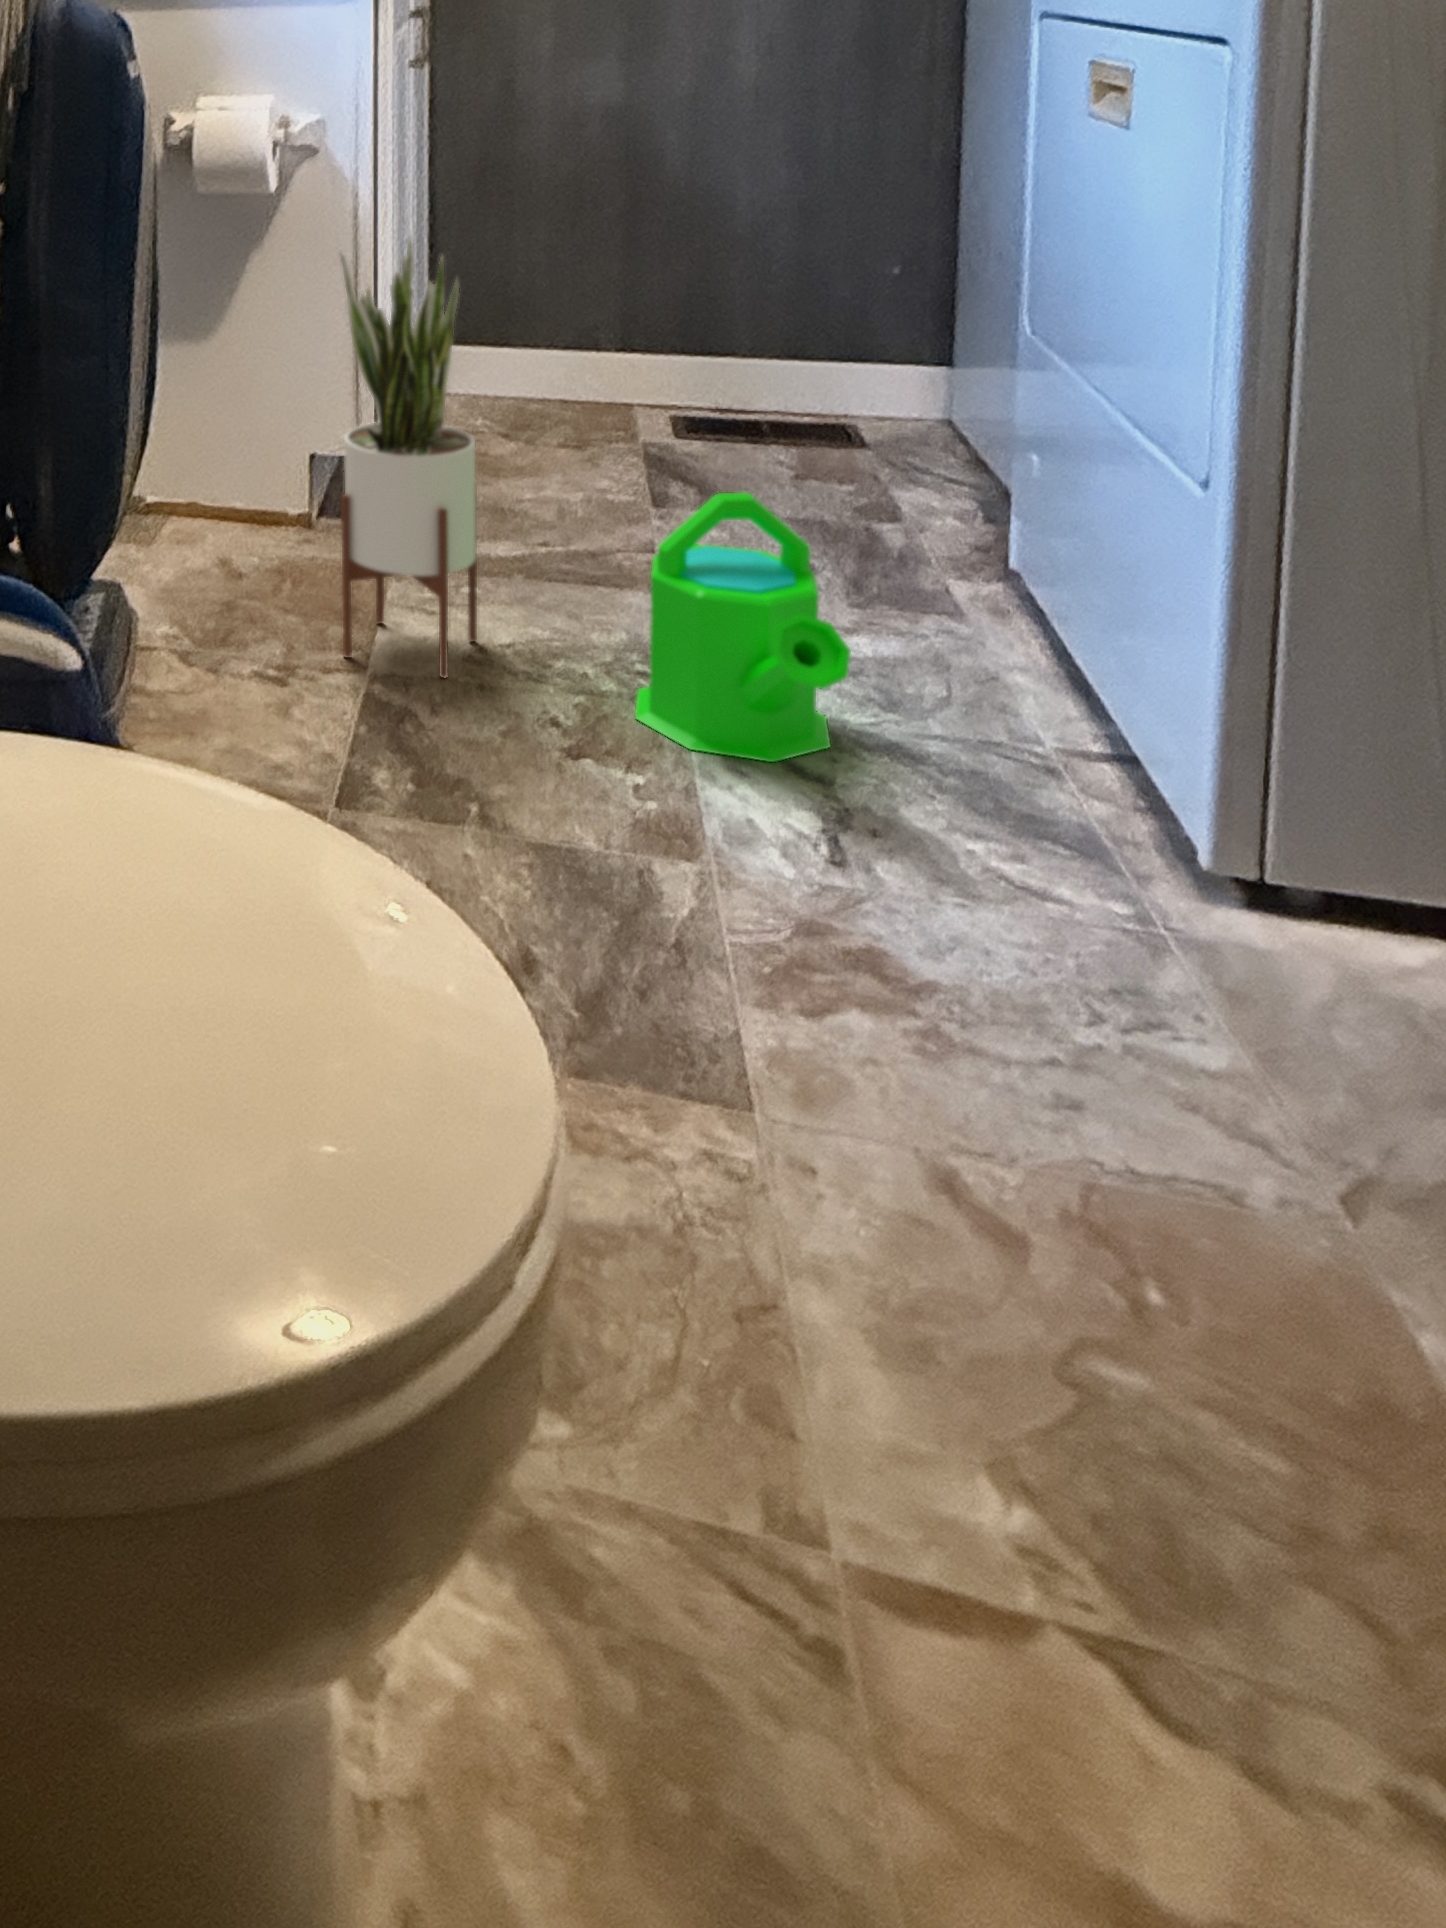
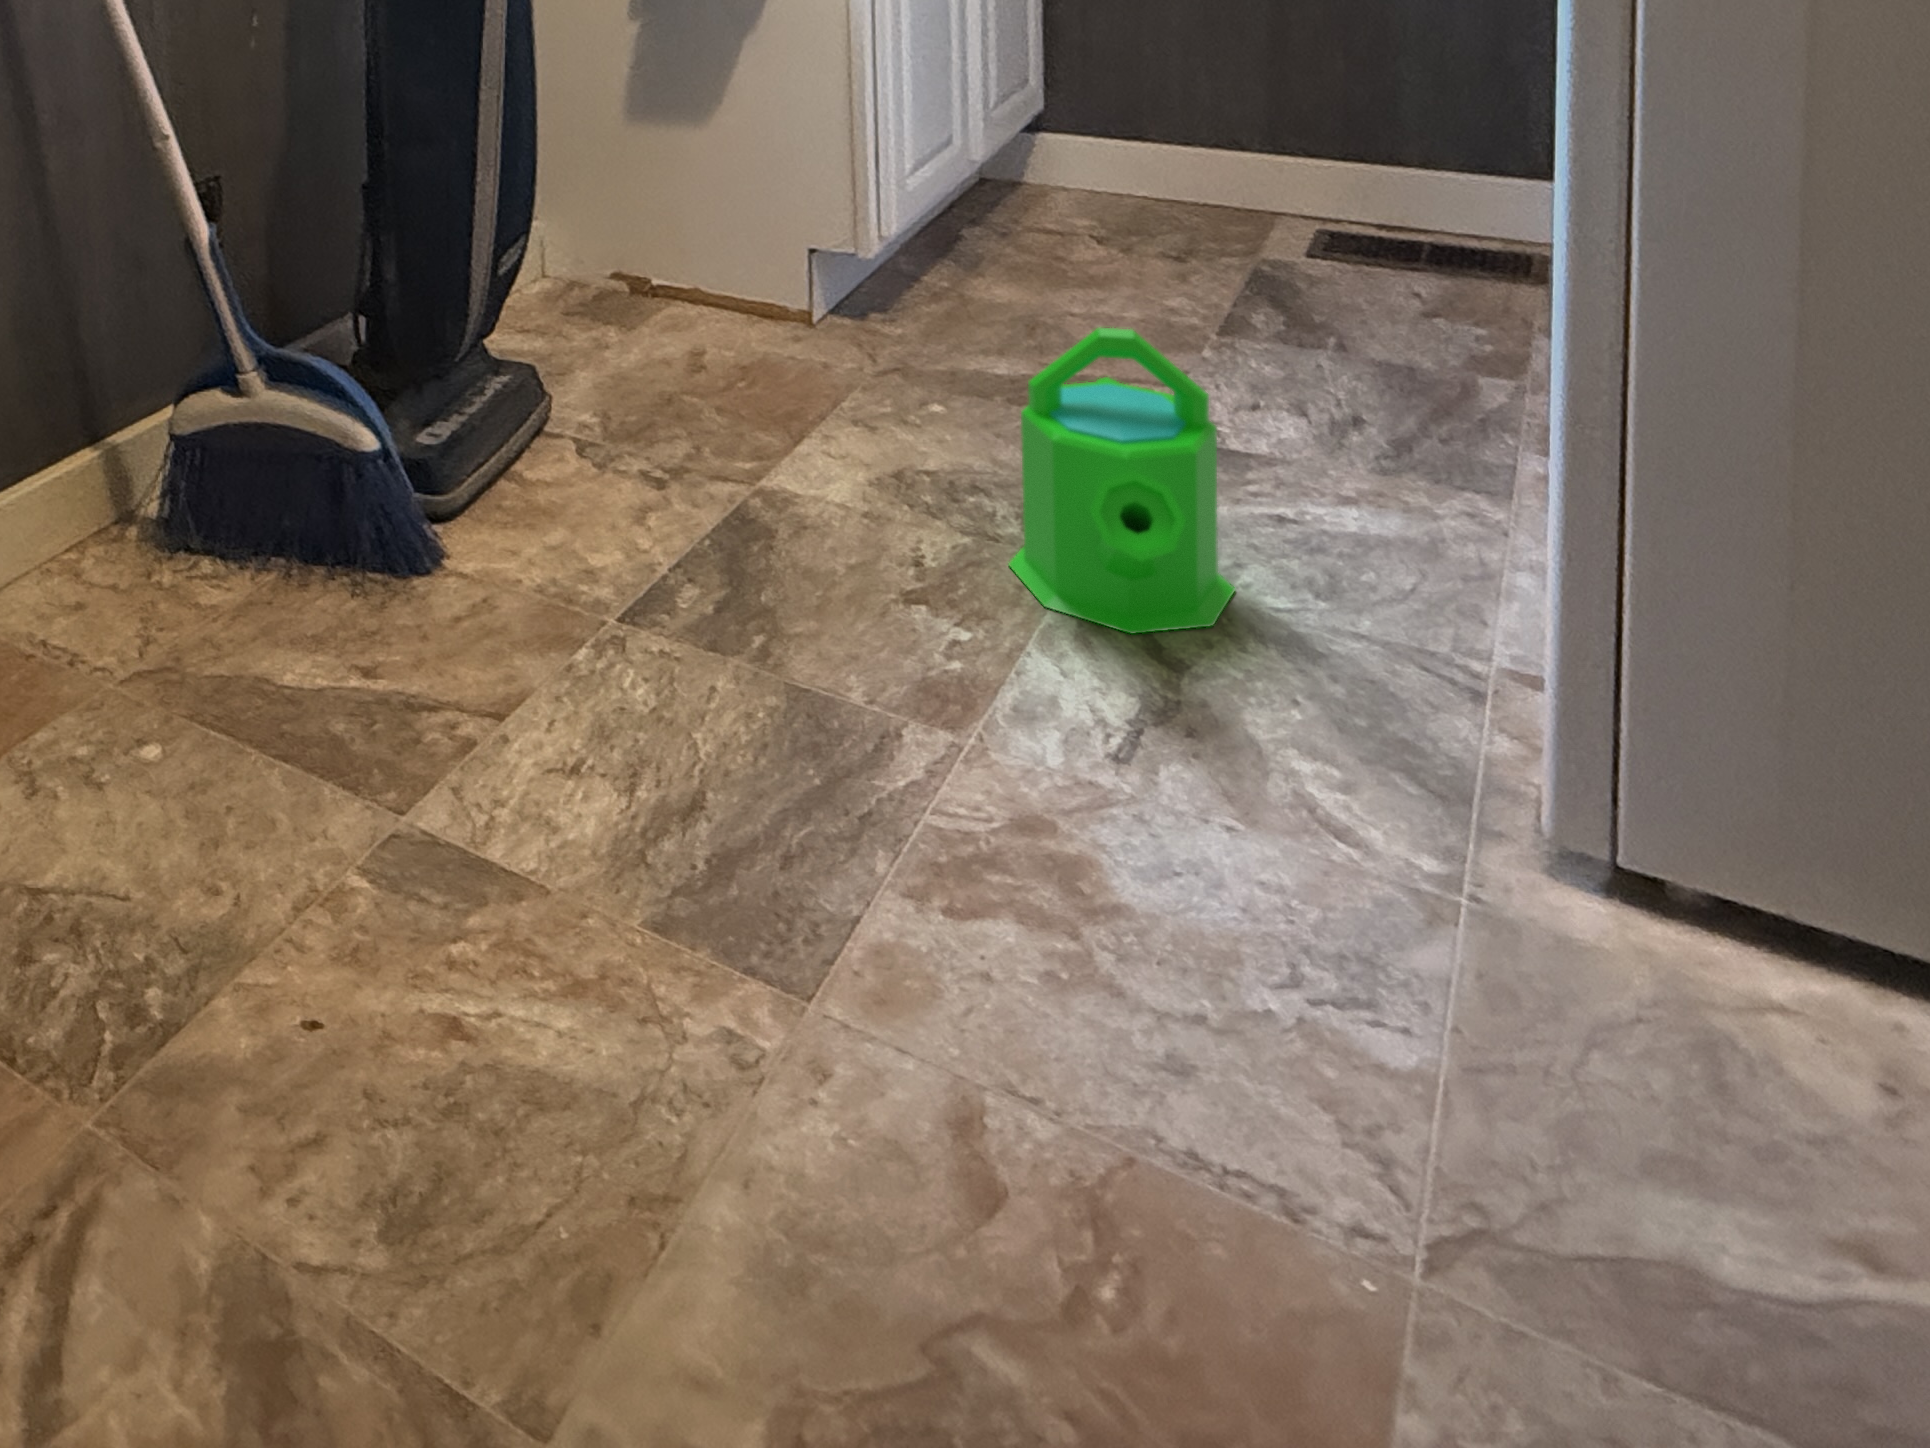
potted plant: present [340,238,477,678] -> none [706,26,896,496]

